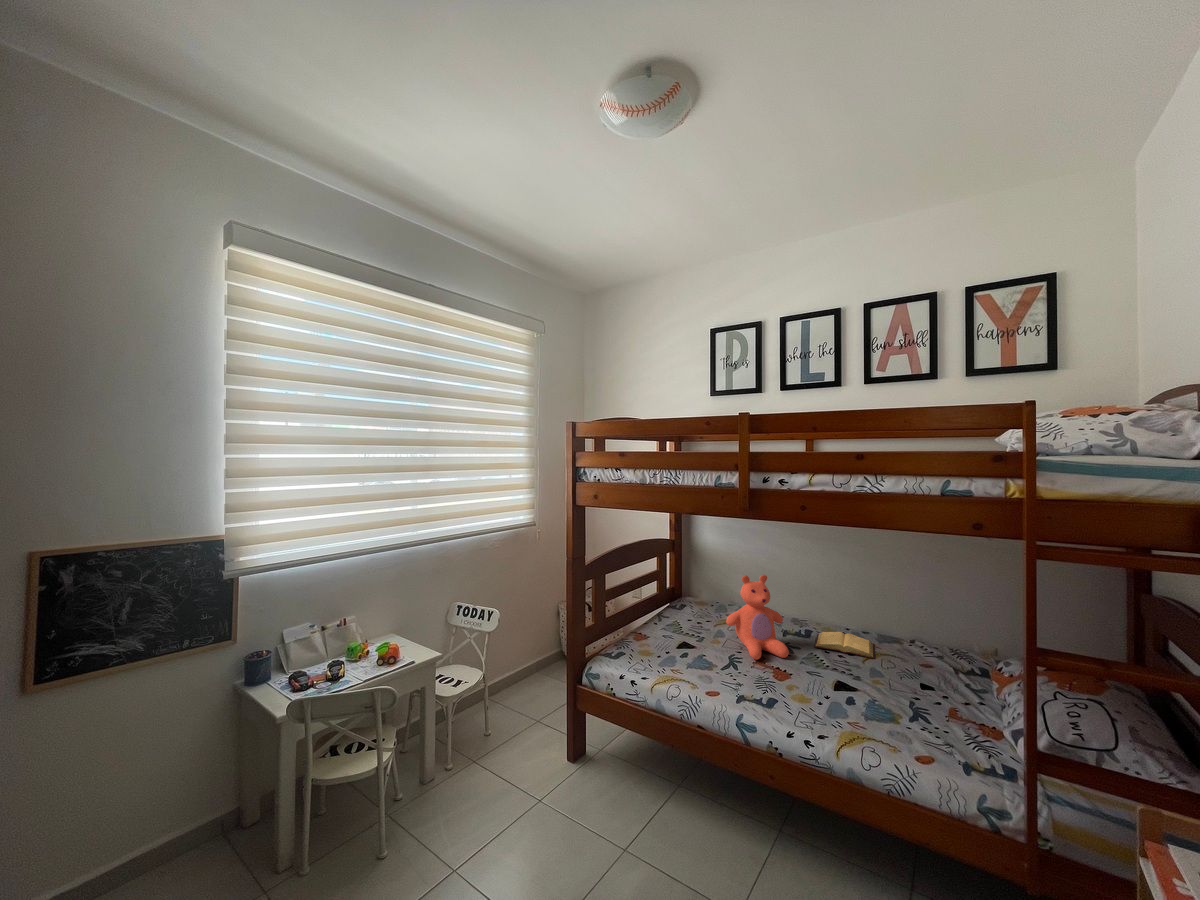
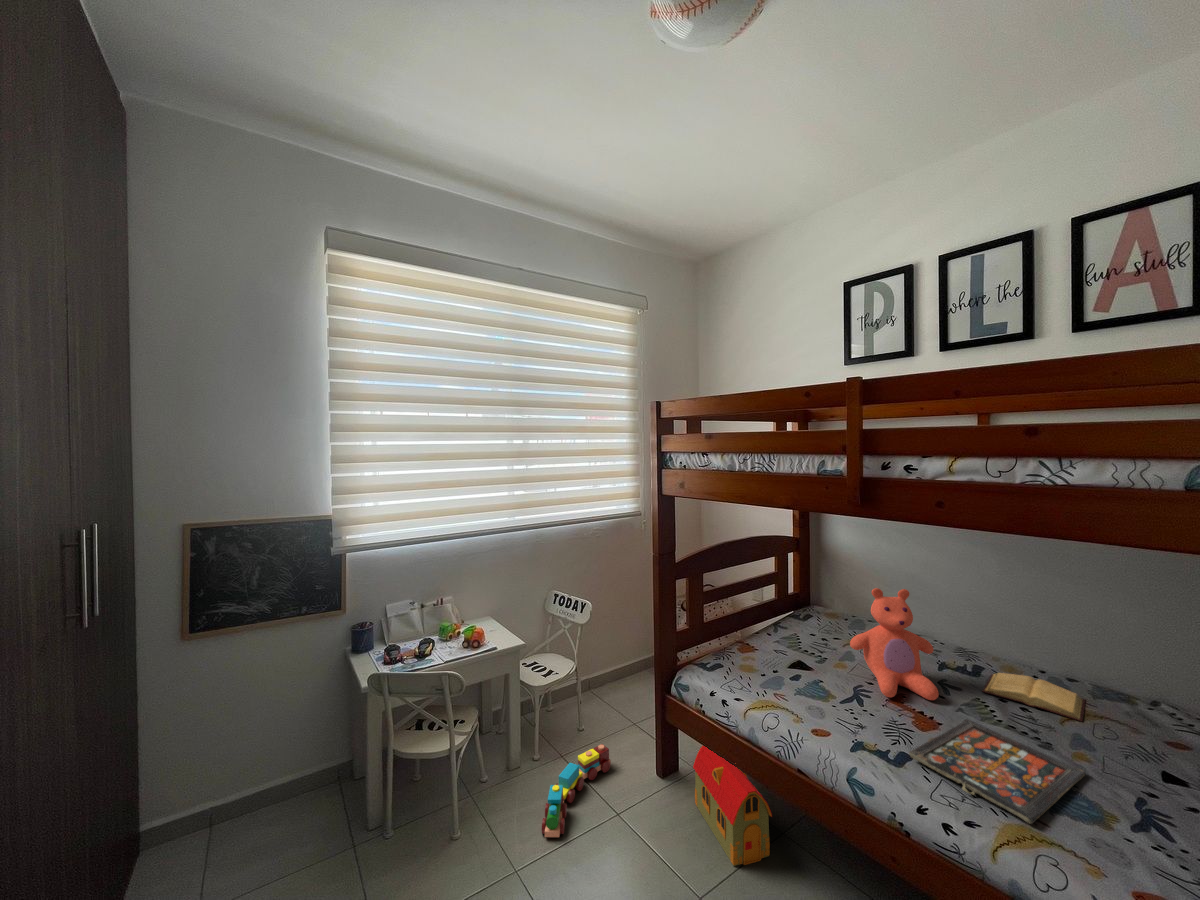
board game: none [778,668,882,730] -> present [909,719,1085,824]
toy house: none [604,716,675,820] -> present [693,746,772,866]
toy train: none [471,741,525,837] -> present [542,744,611,837]

